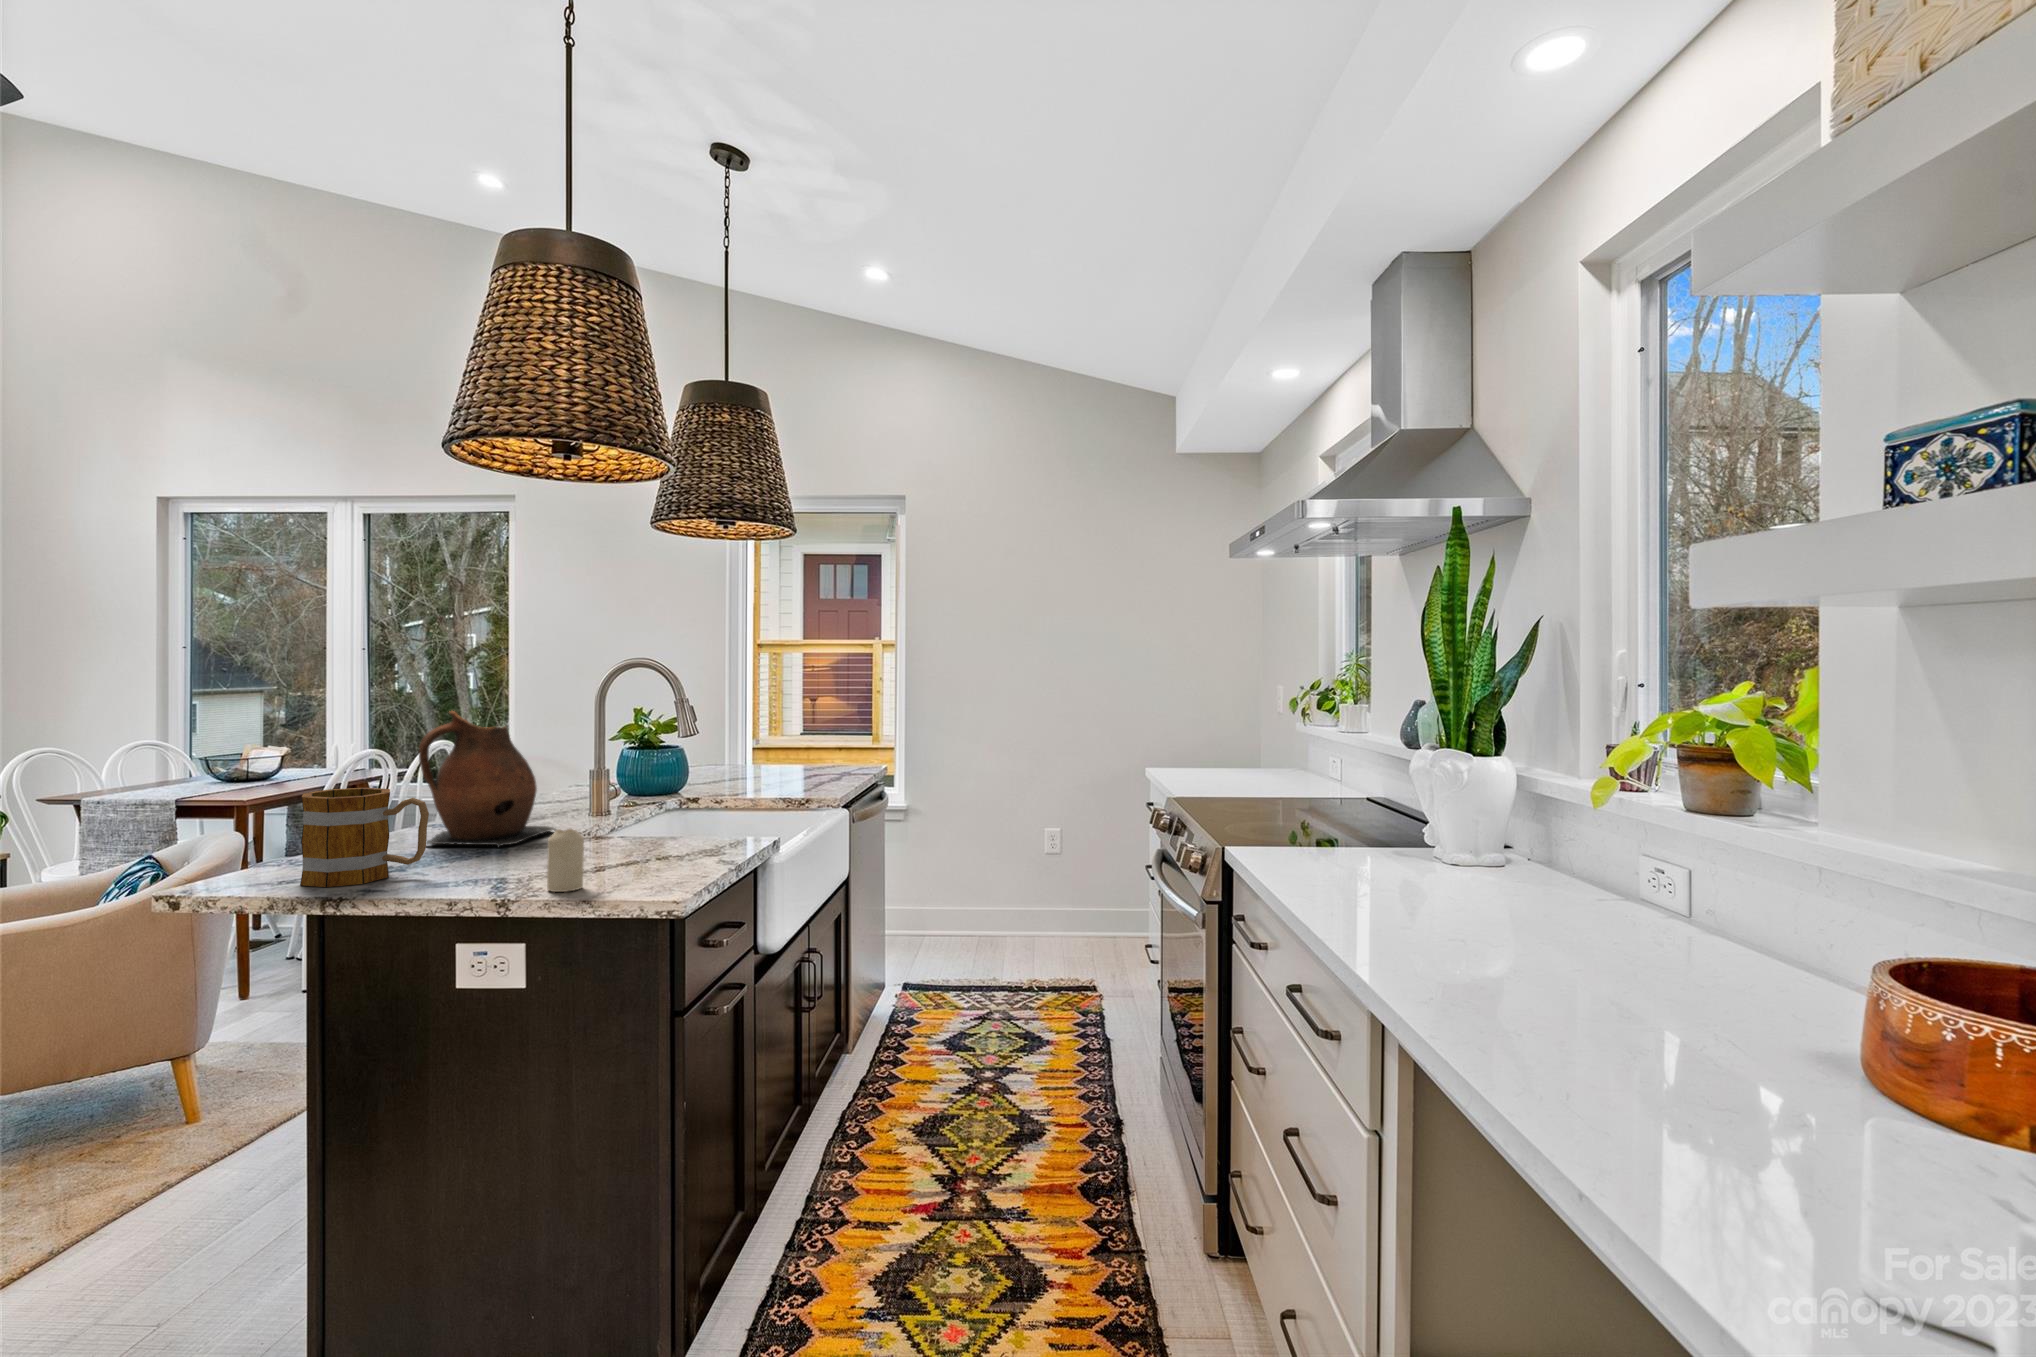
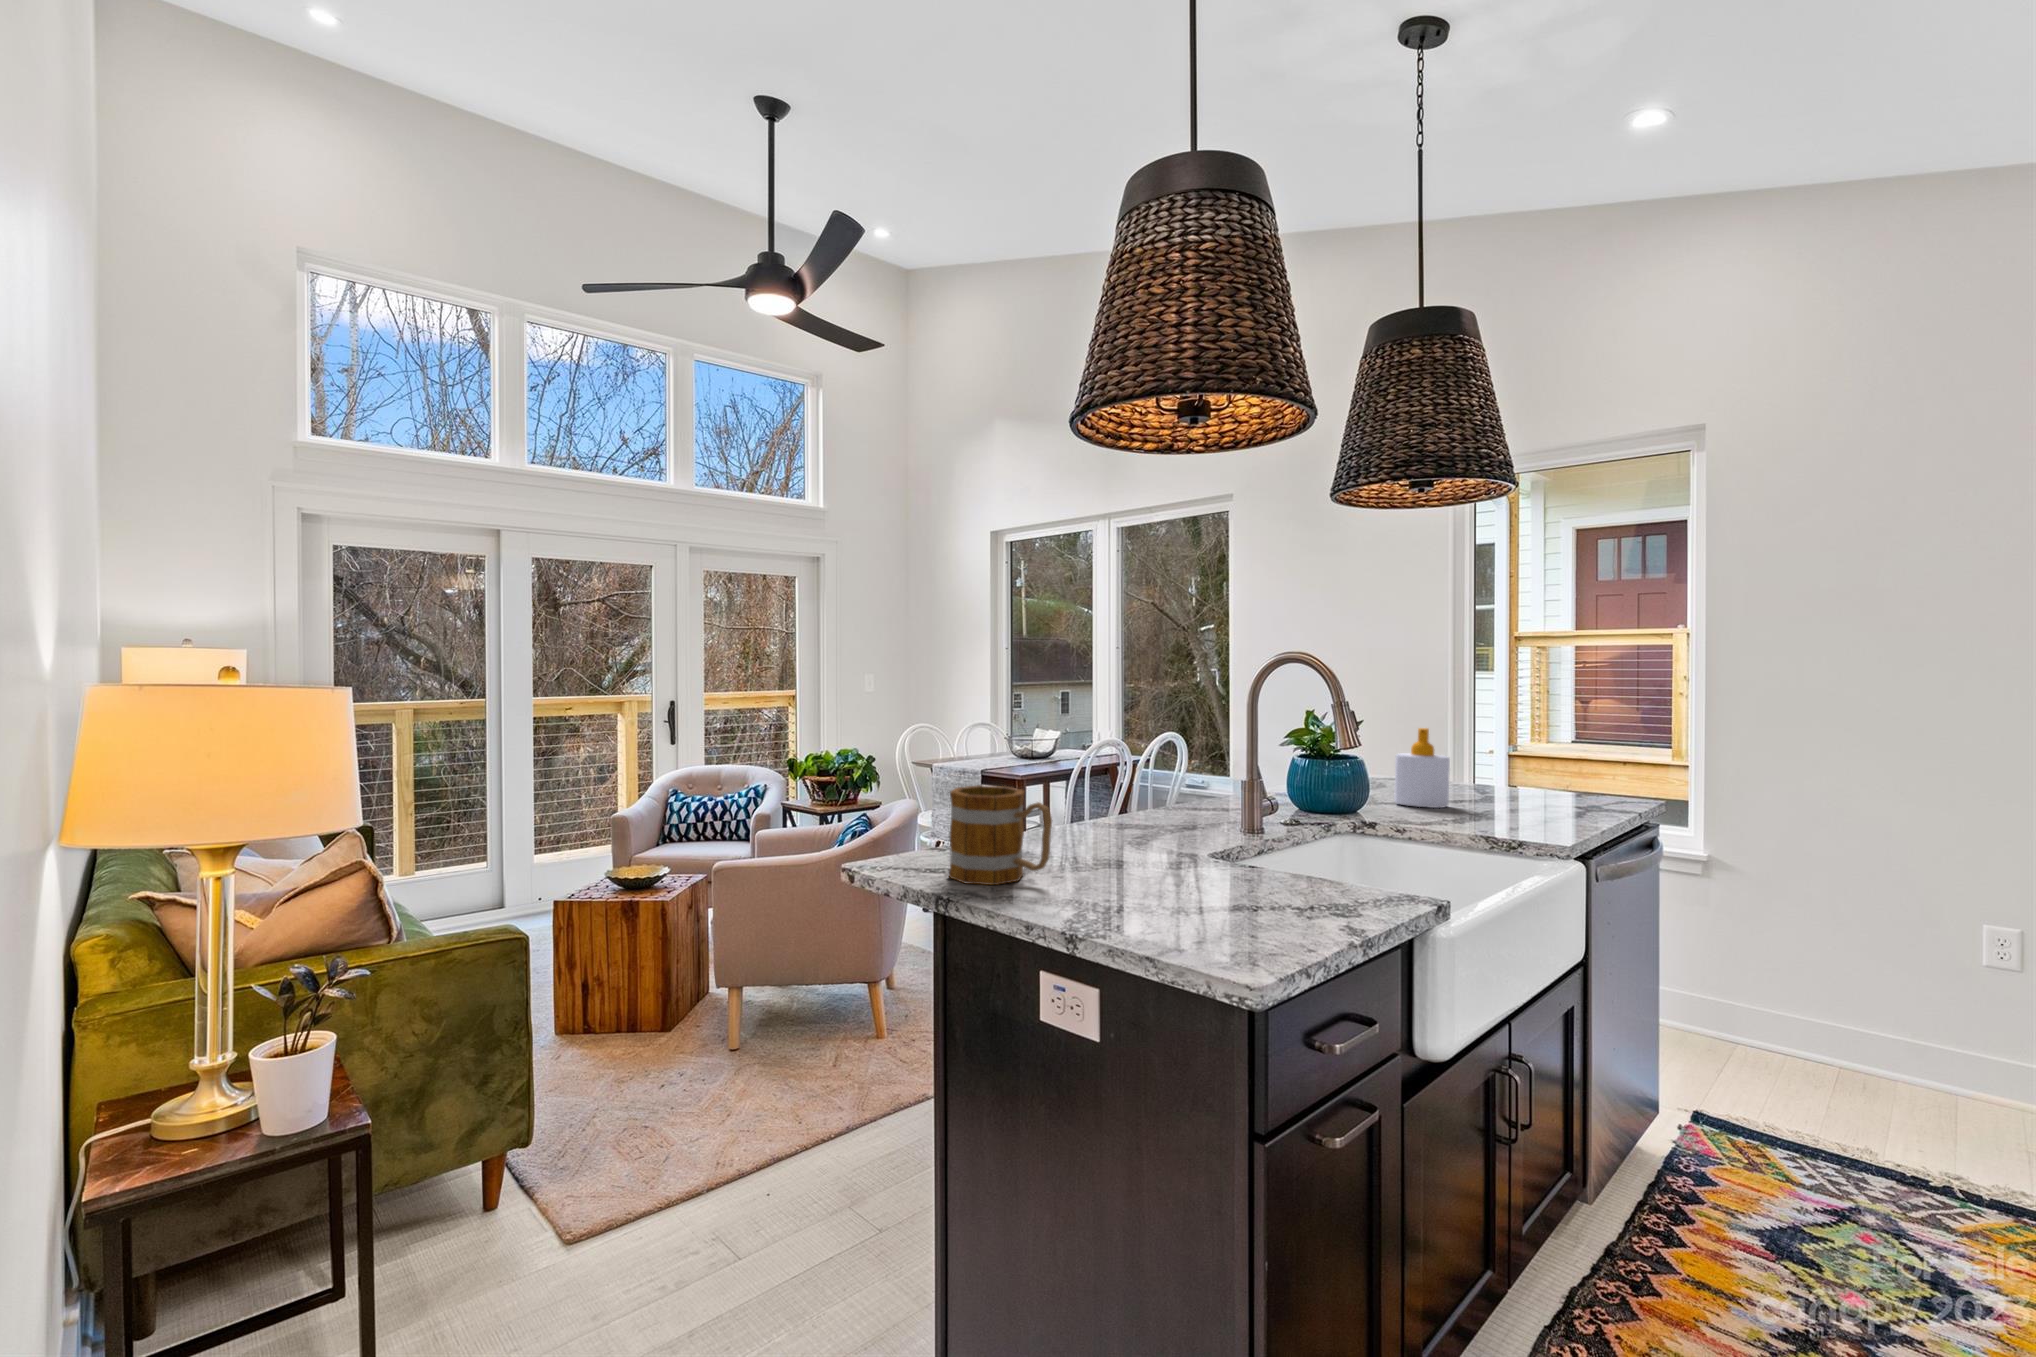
ceramic pitcher: present [419,711,556,847] -> none [1072,711,1203,862]
soap bottle: none [702,718,745,782] -> present [1394,728,1450,808]
candle: present [547,829,584,892] -> none [1142,859,1182,936]

